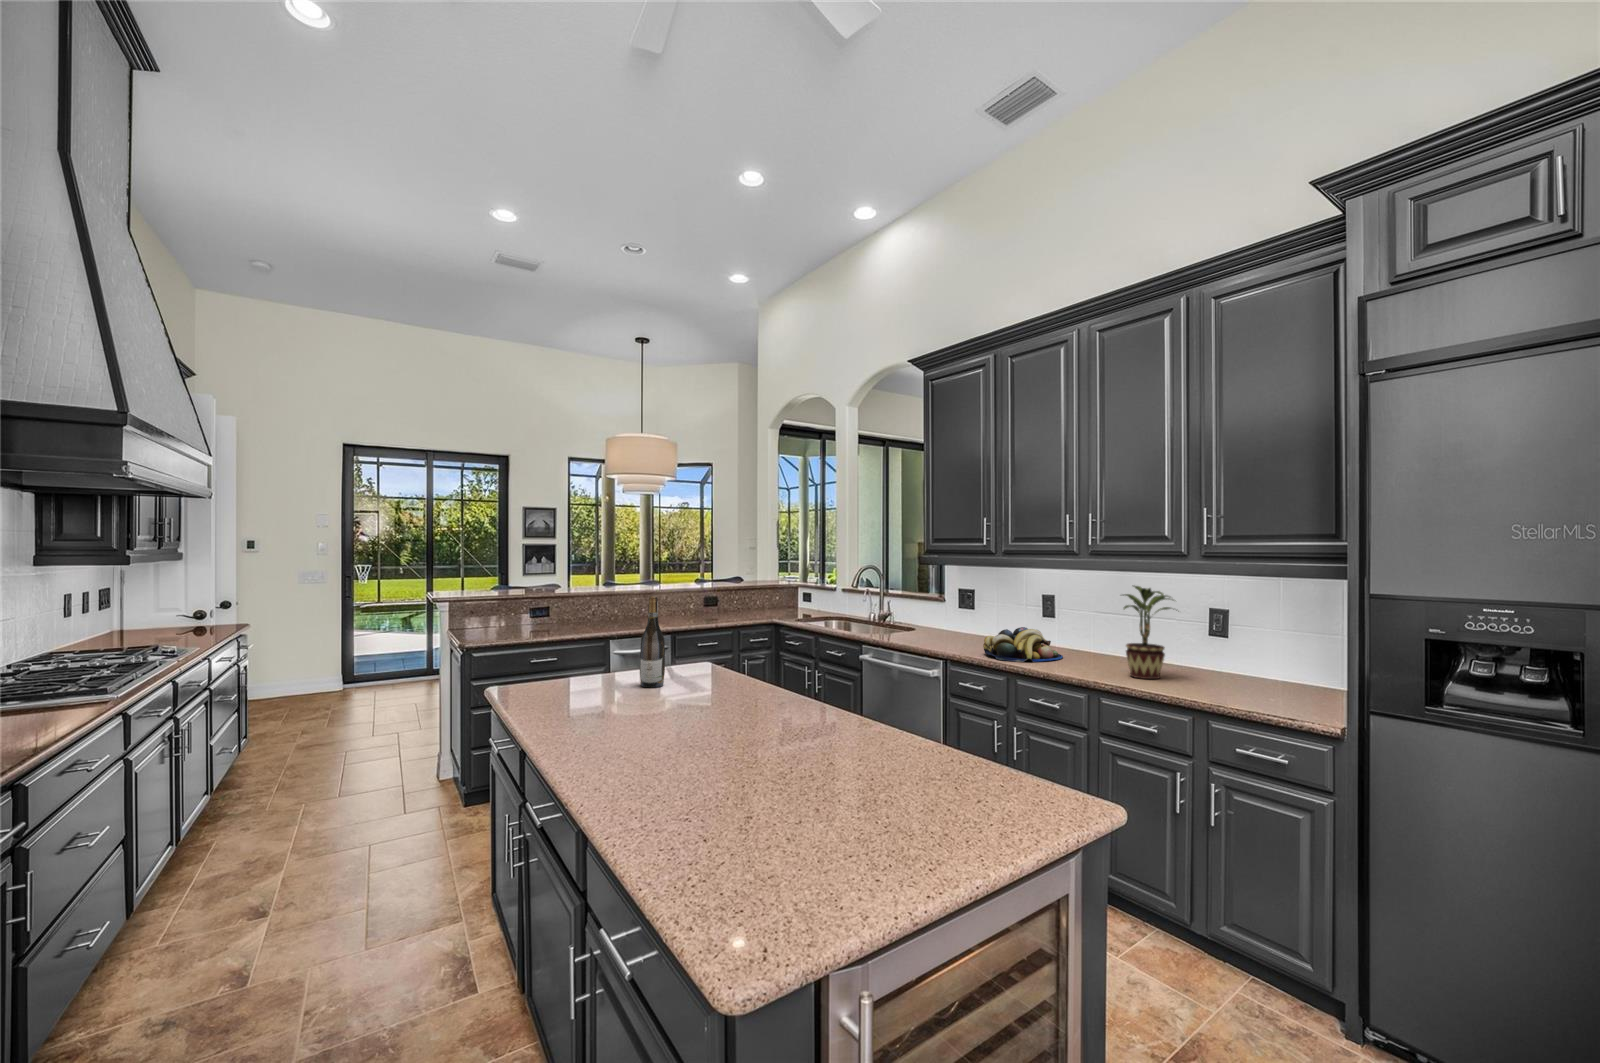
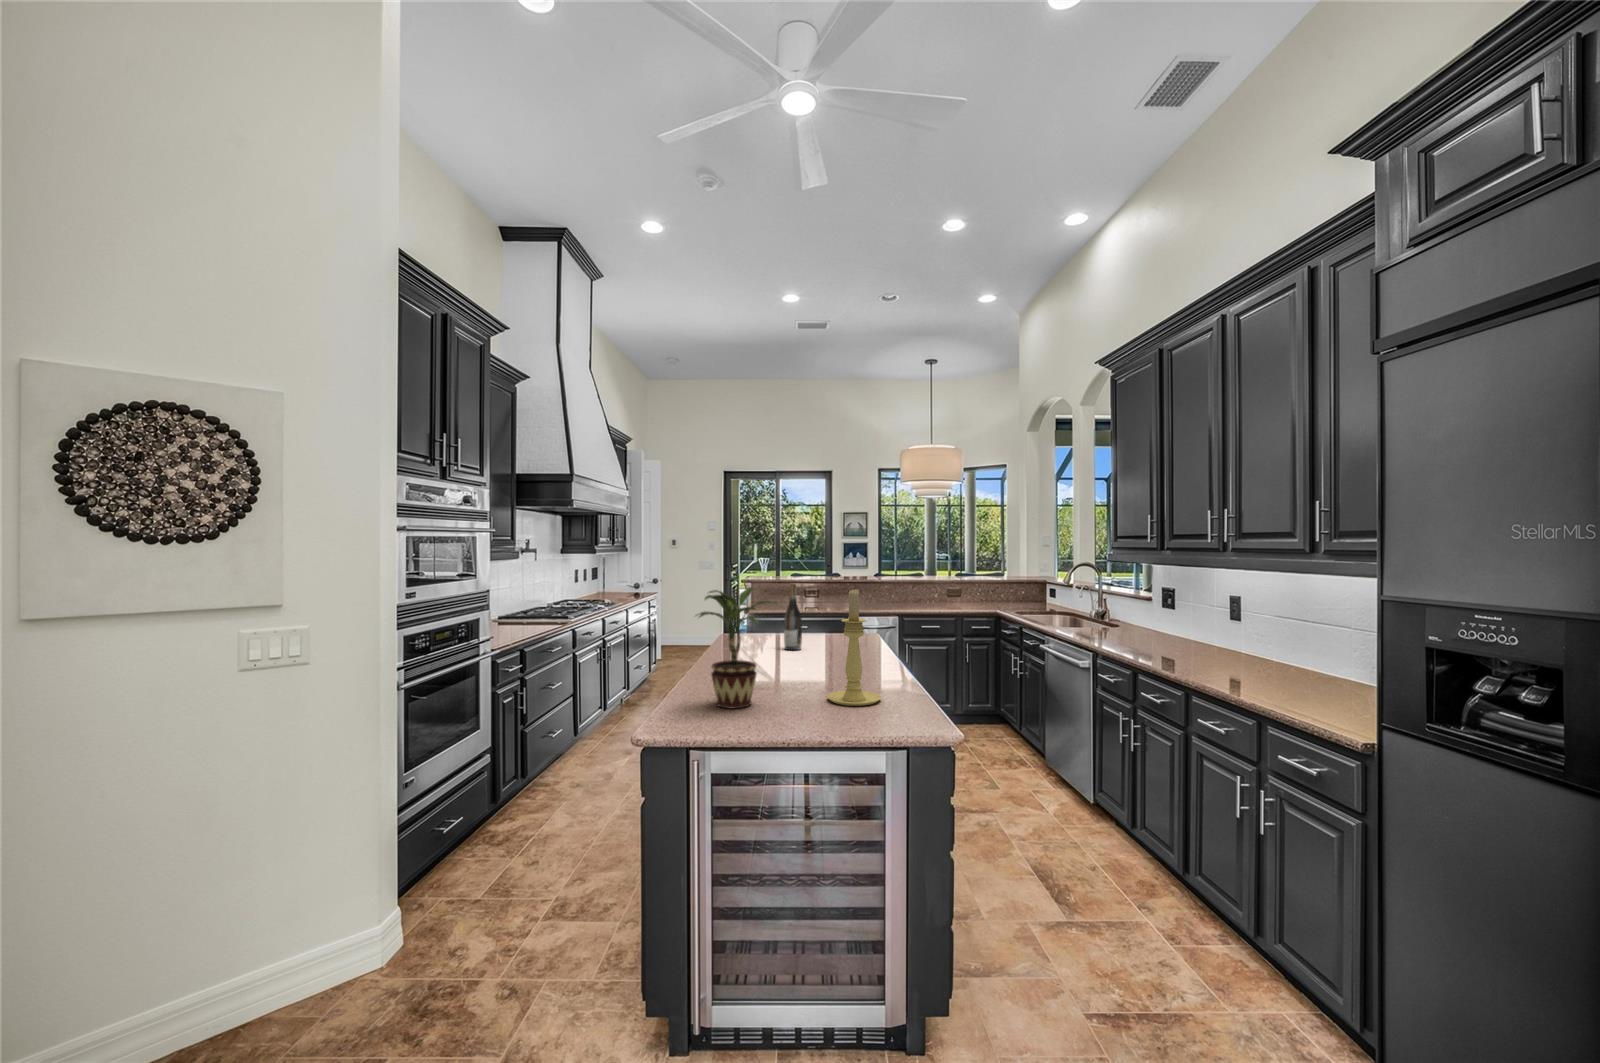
potted plant: present [1123,586,1177,679] -> present [699,587,778,708]
candle holder: none [839,600,912,760] -> present [827,589,881,706]
fruit bowl: present [983,627,1063,662] -> none [1144,628,1232,663]

